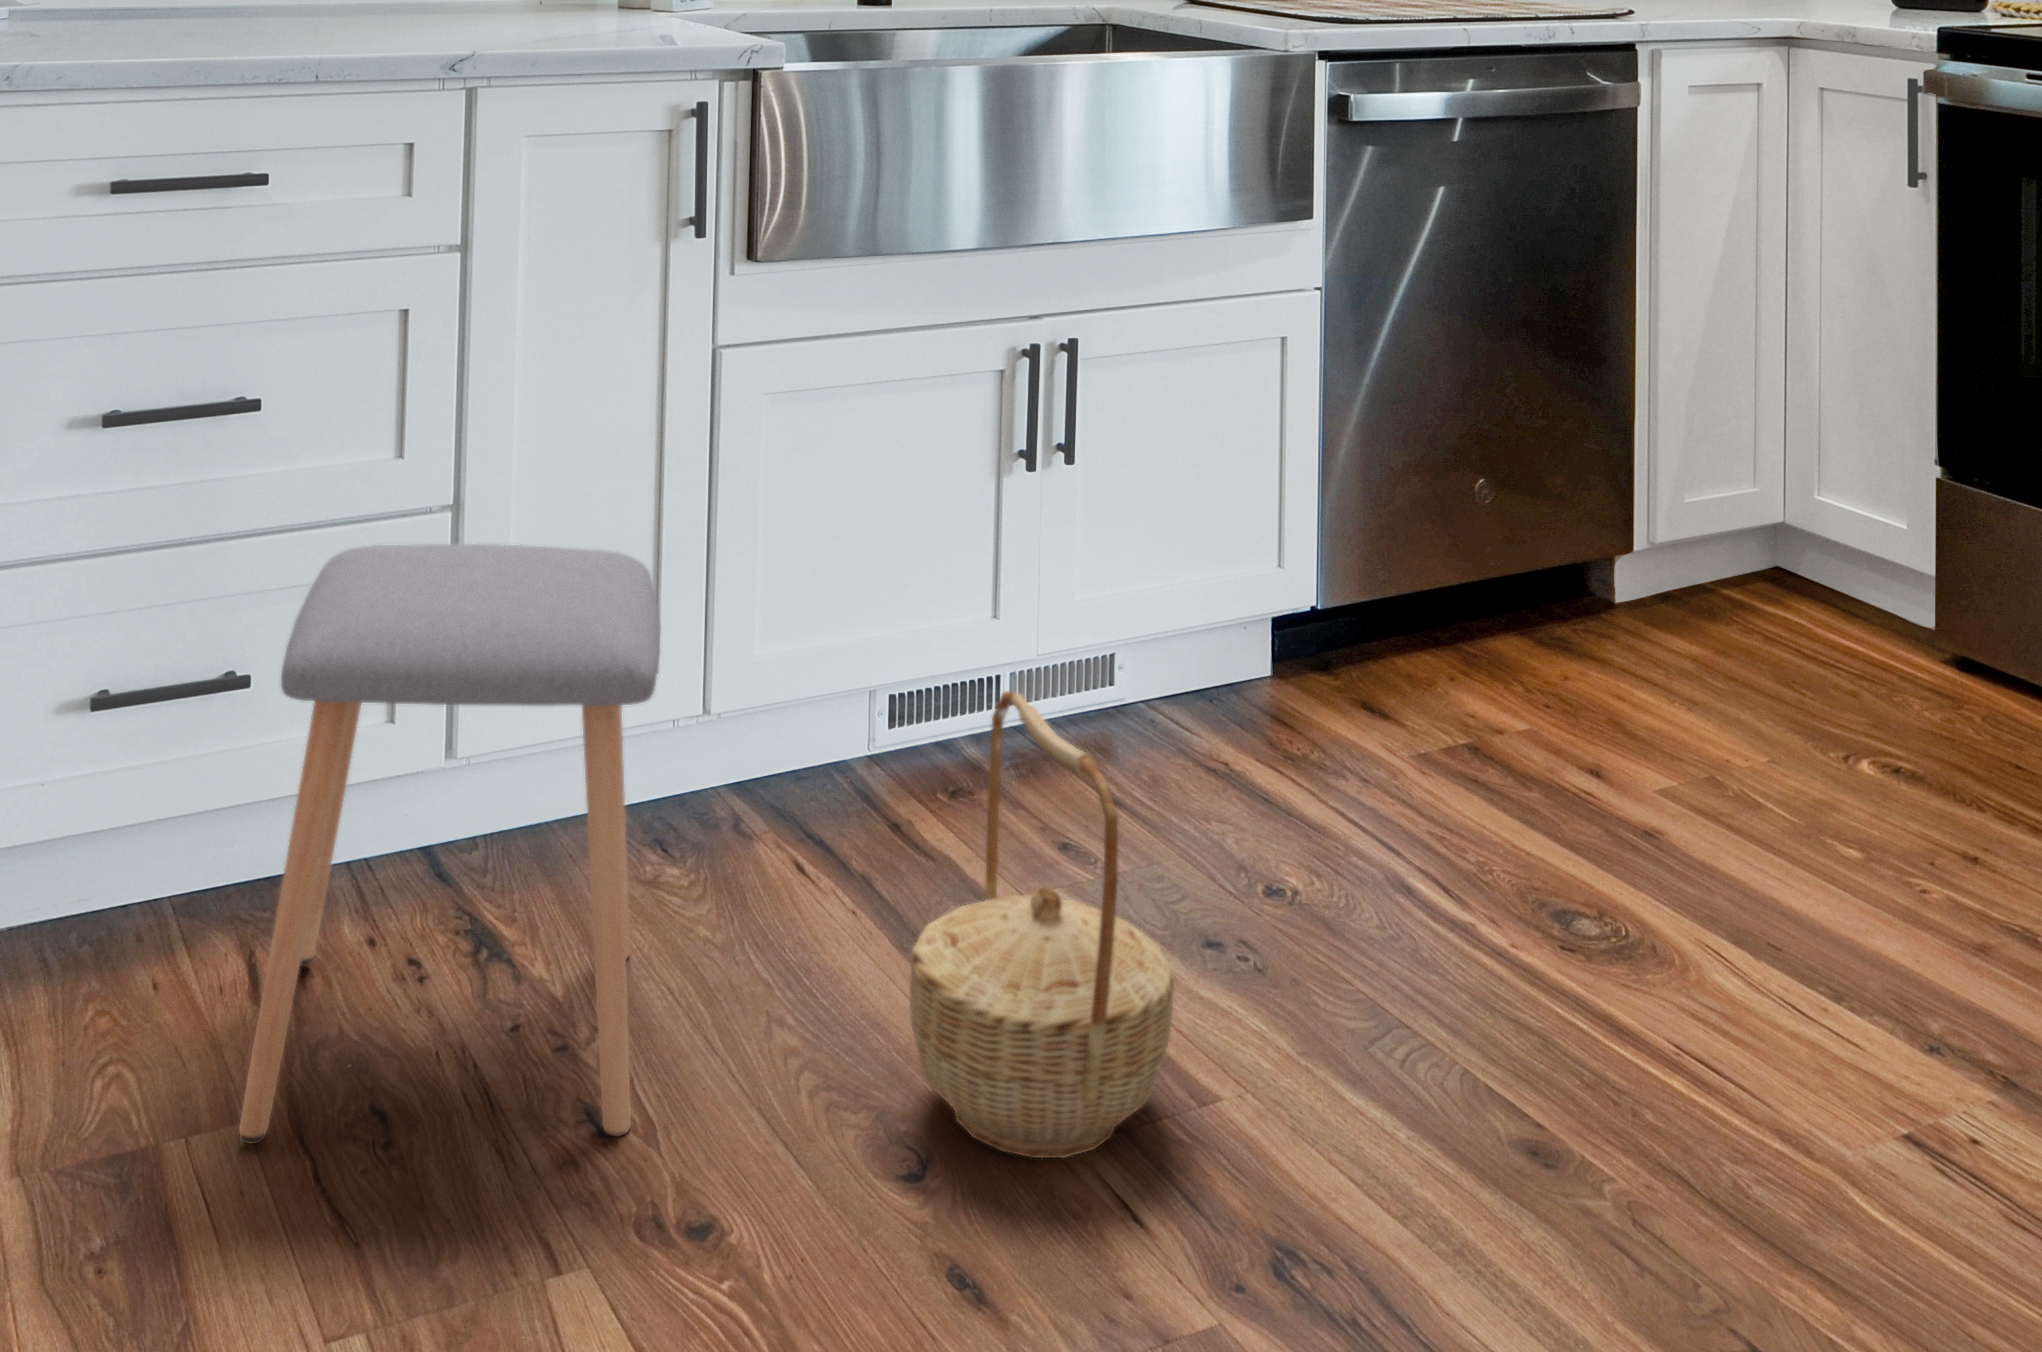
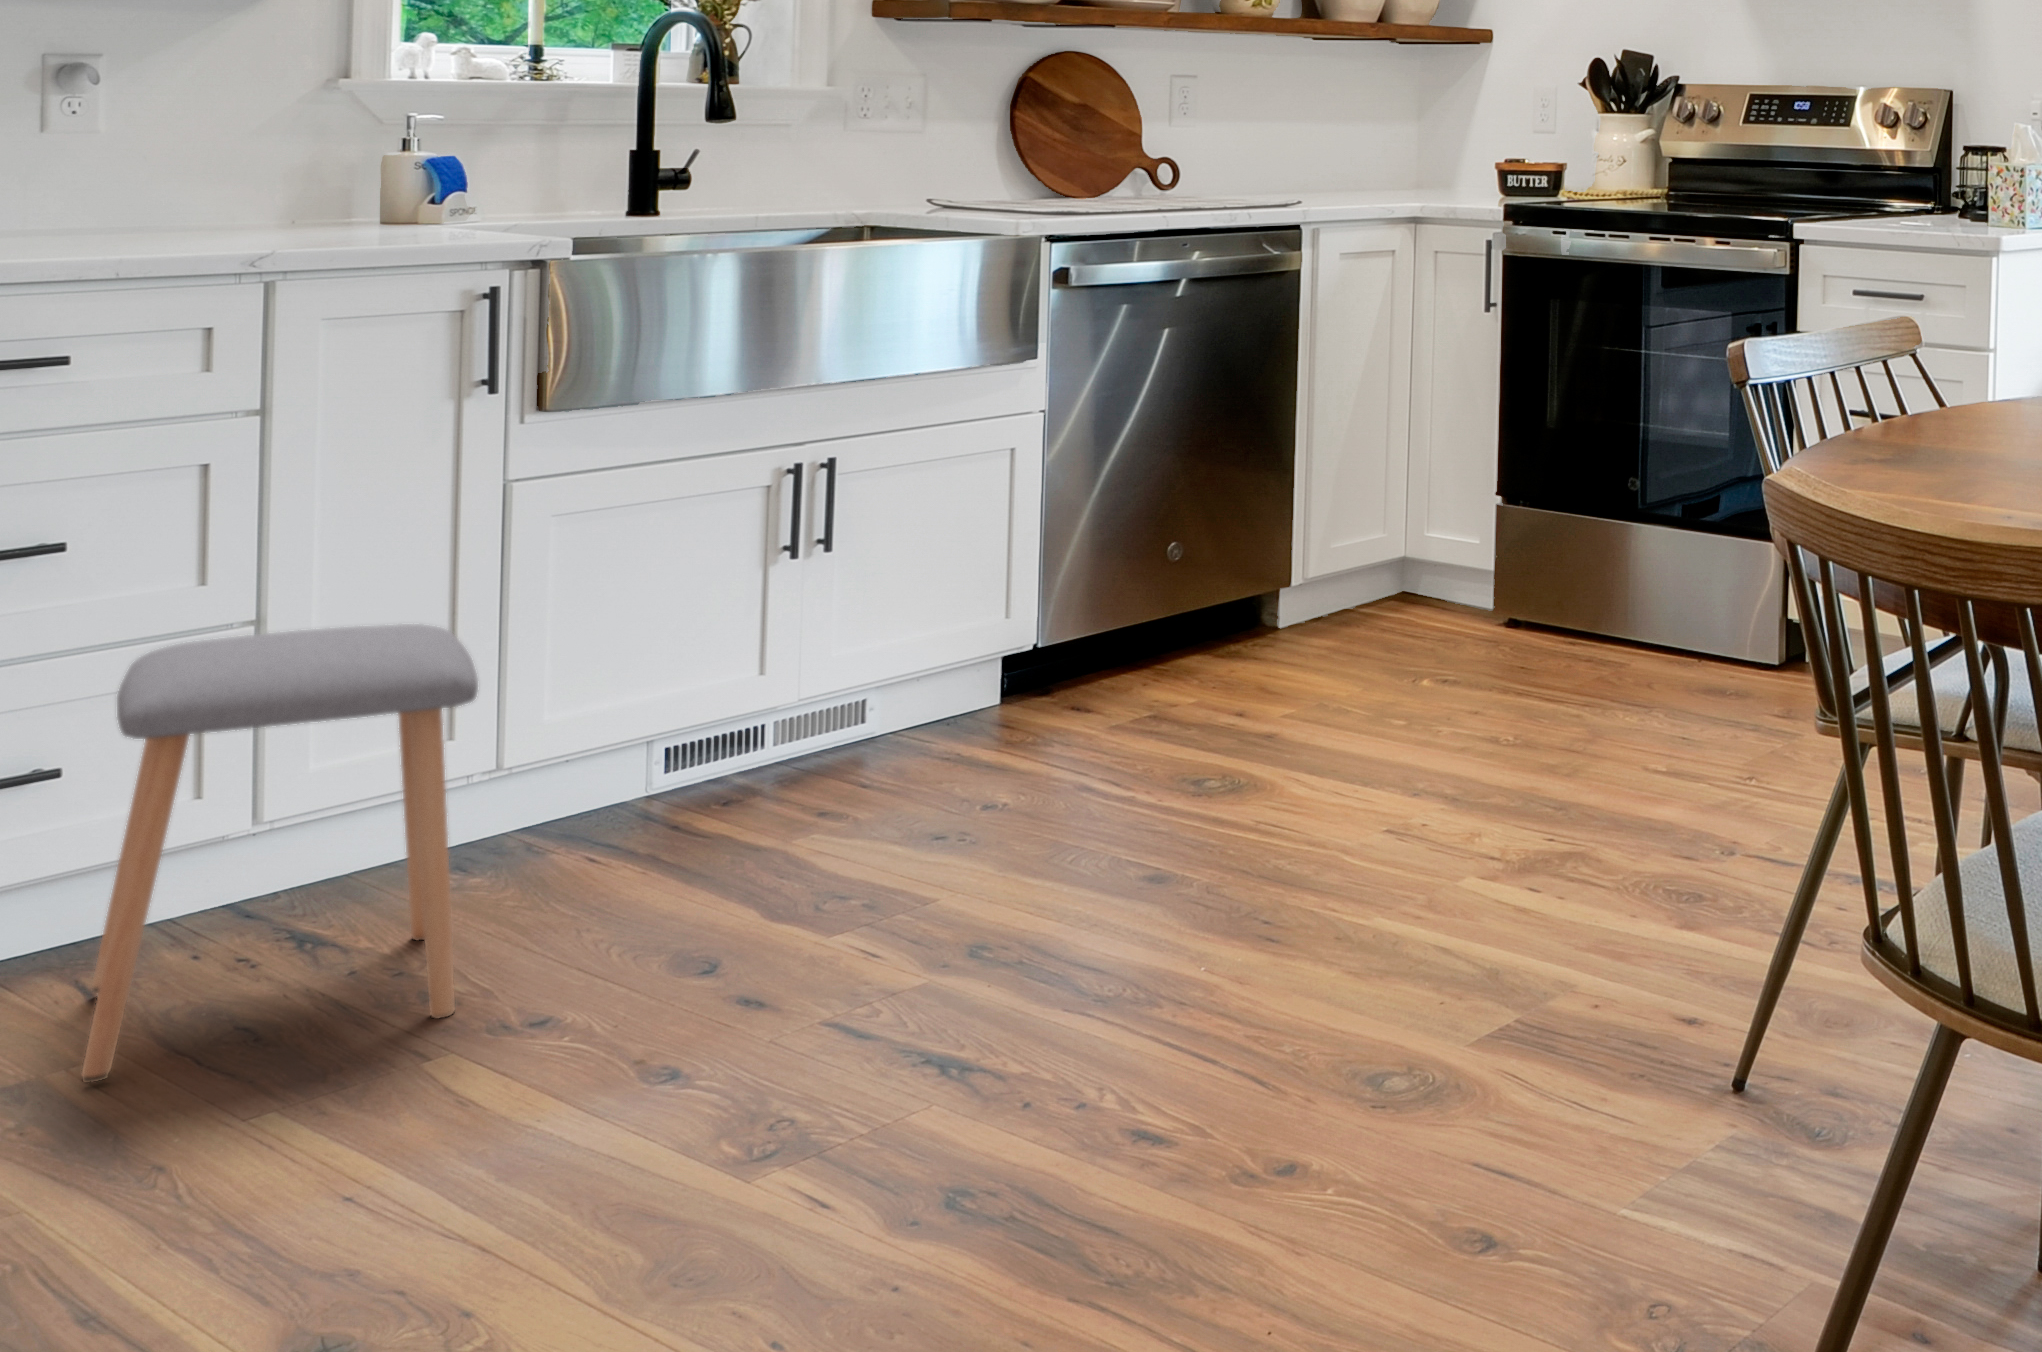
basket: present [910,692,1175,1158] -> none [694,670,904,963]

